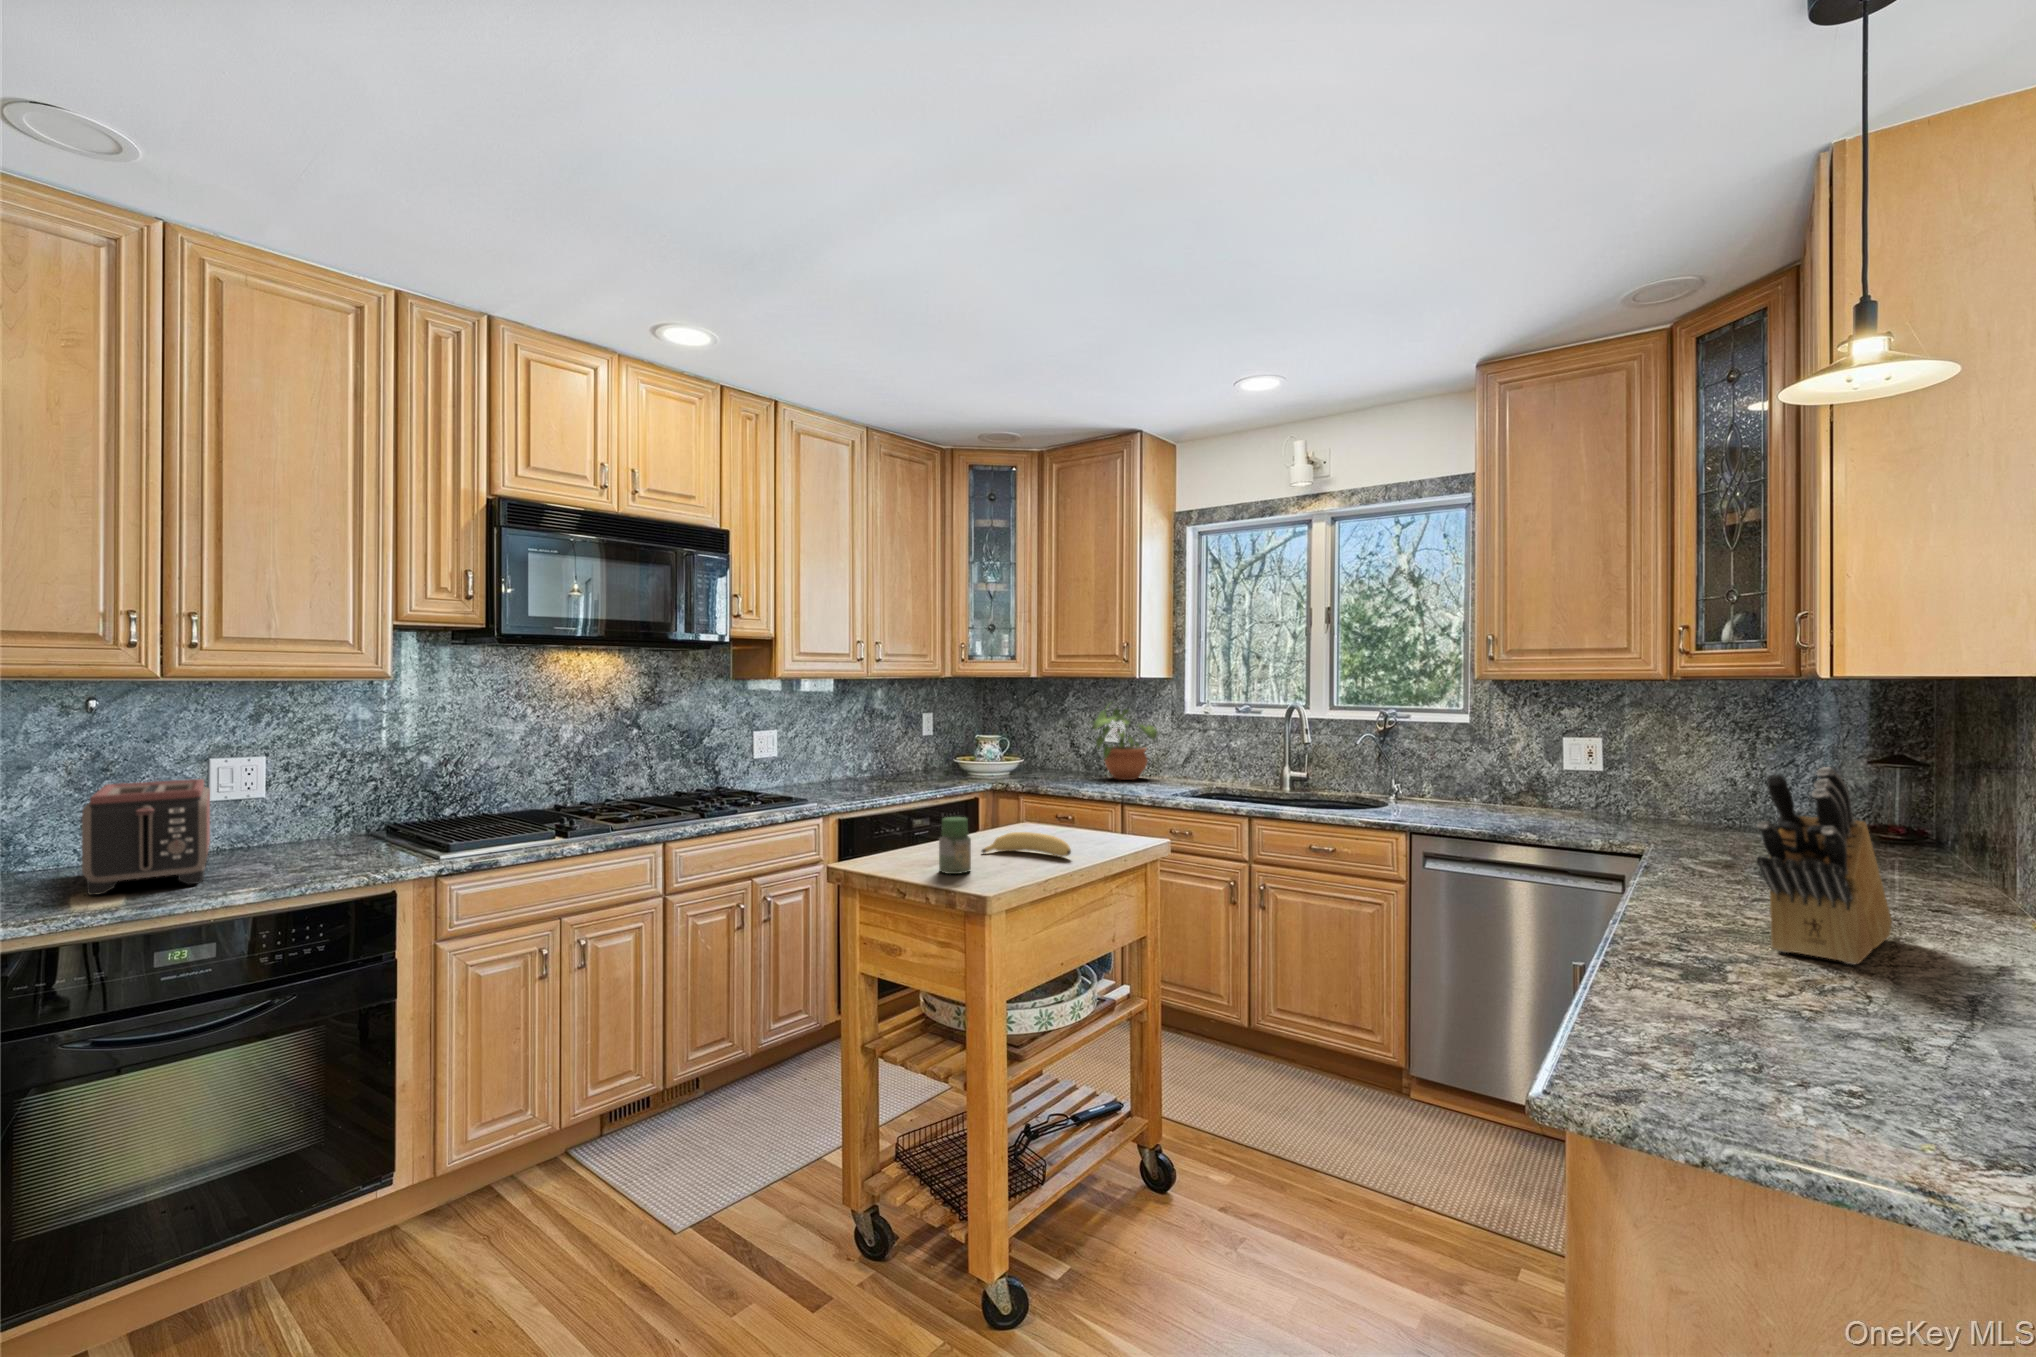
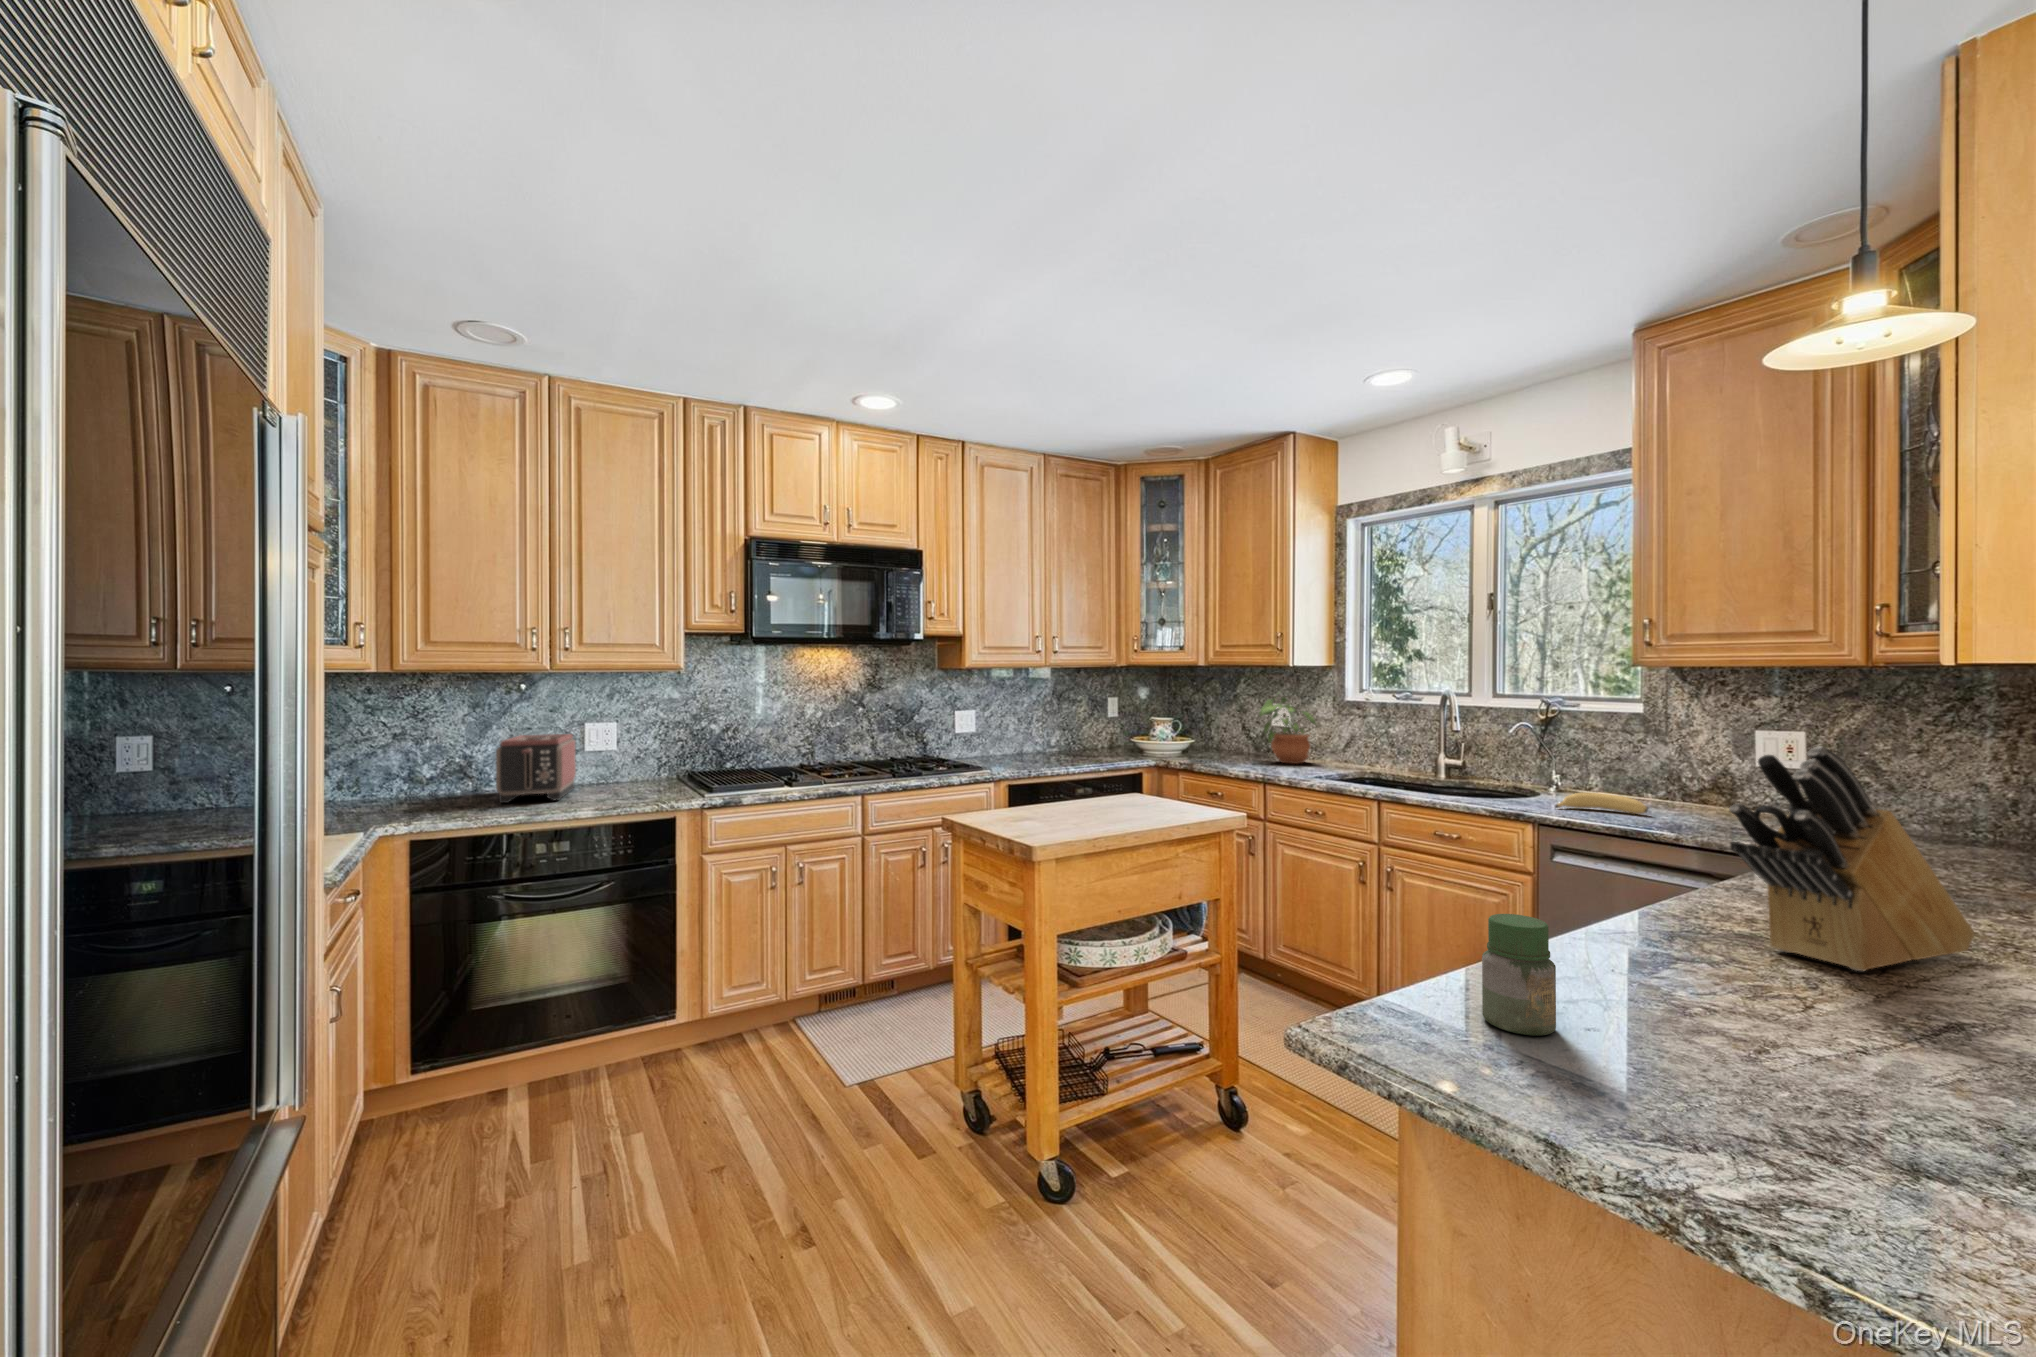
jar: present [939,817,971,874] -> present [1482,914,1556,1036]
banana: present [982,832,1071,857] -> present [1555,793,1648,814]

